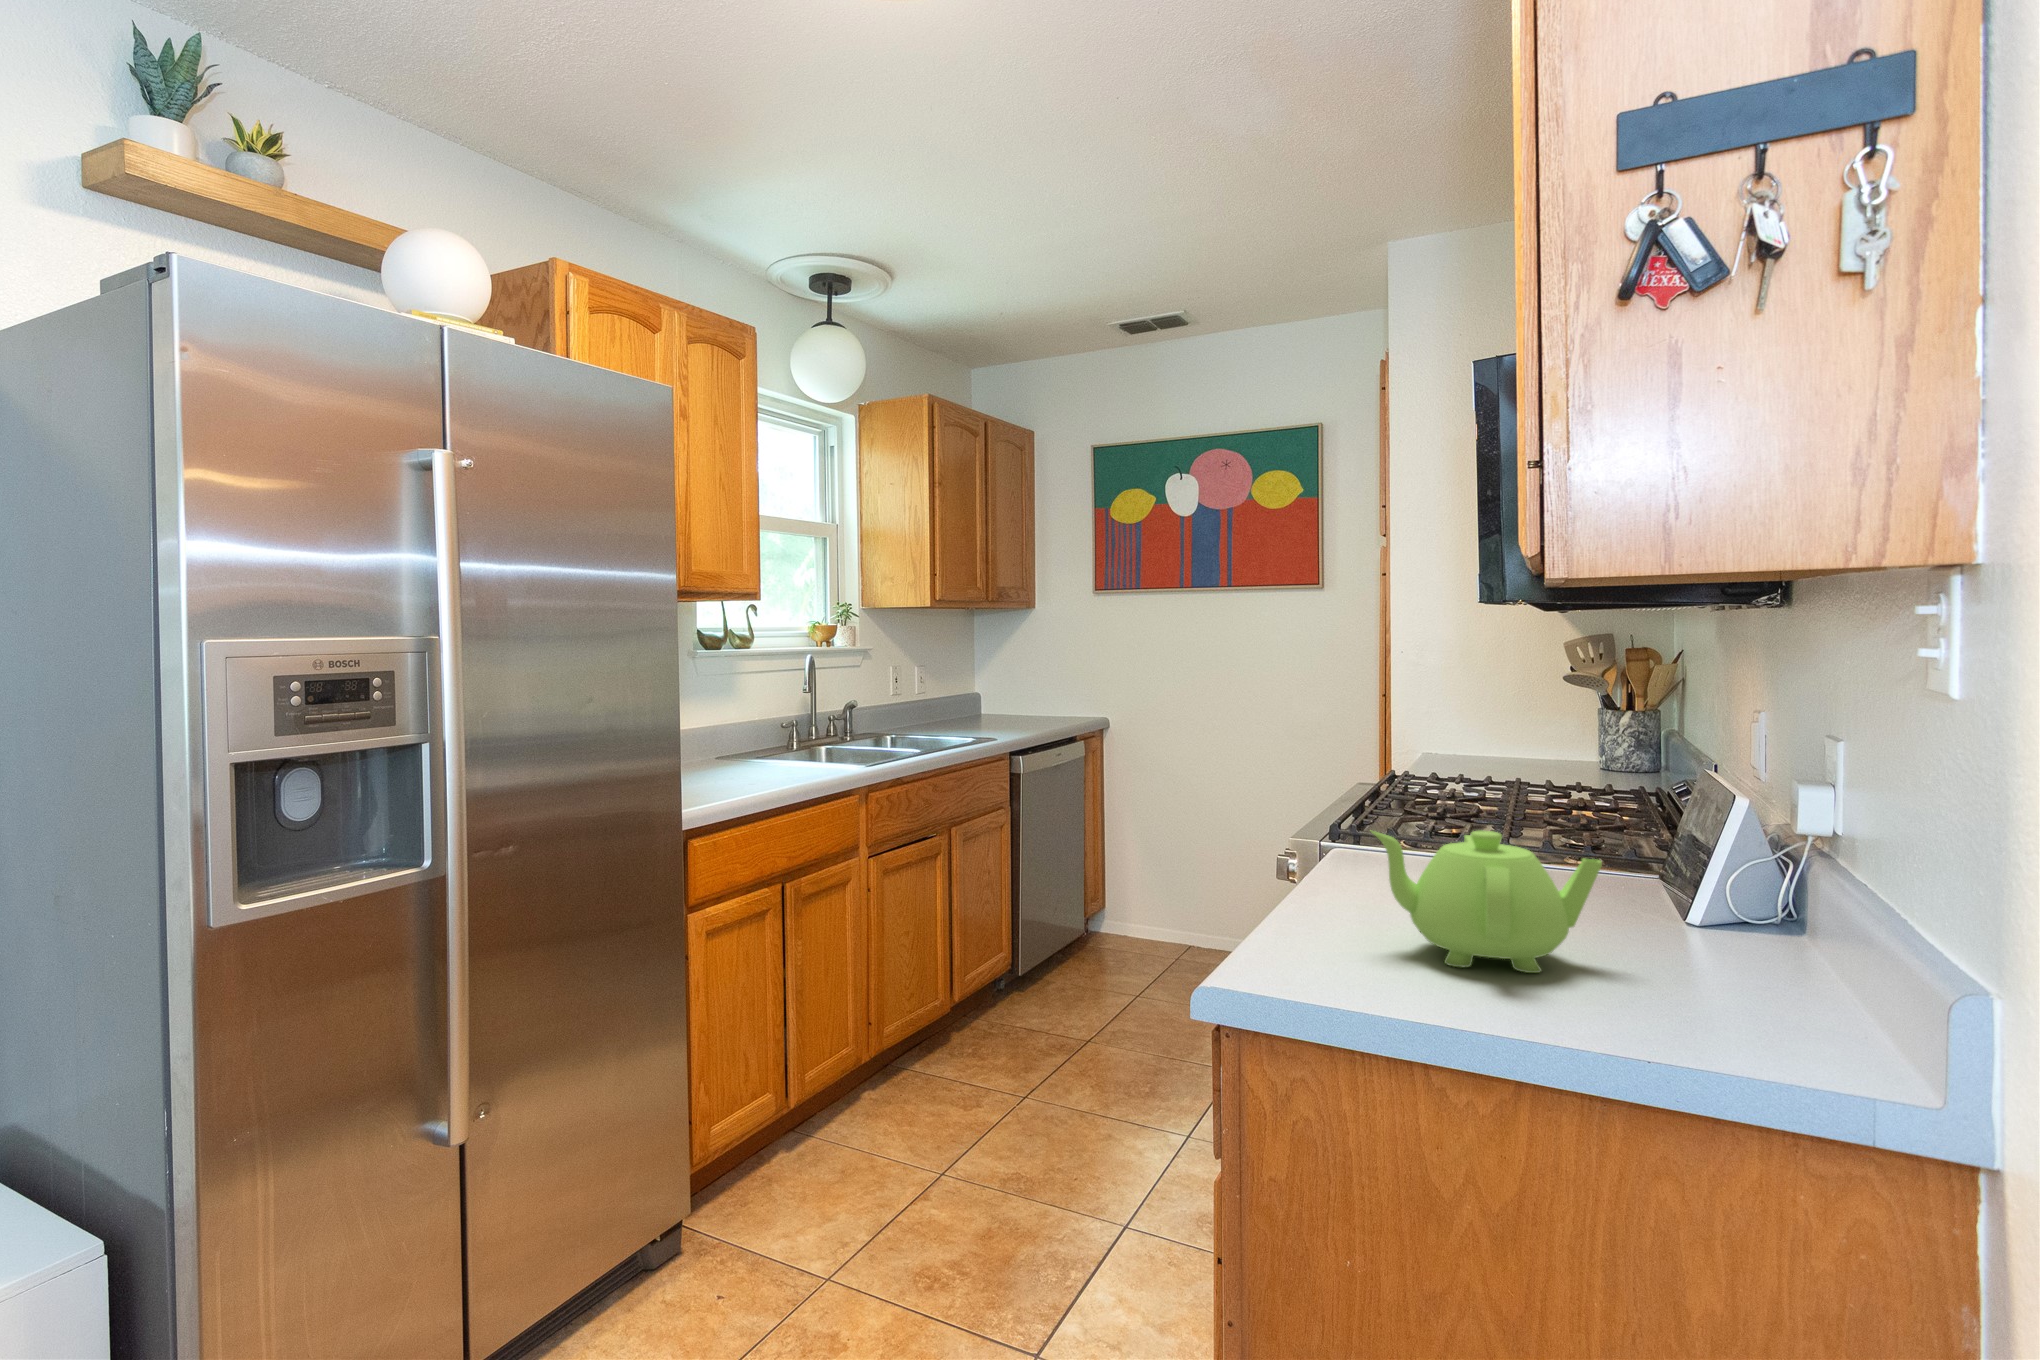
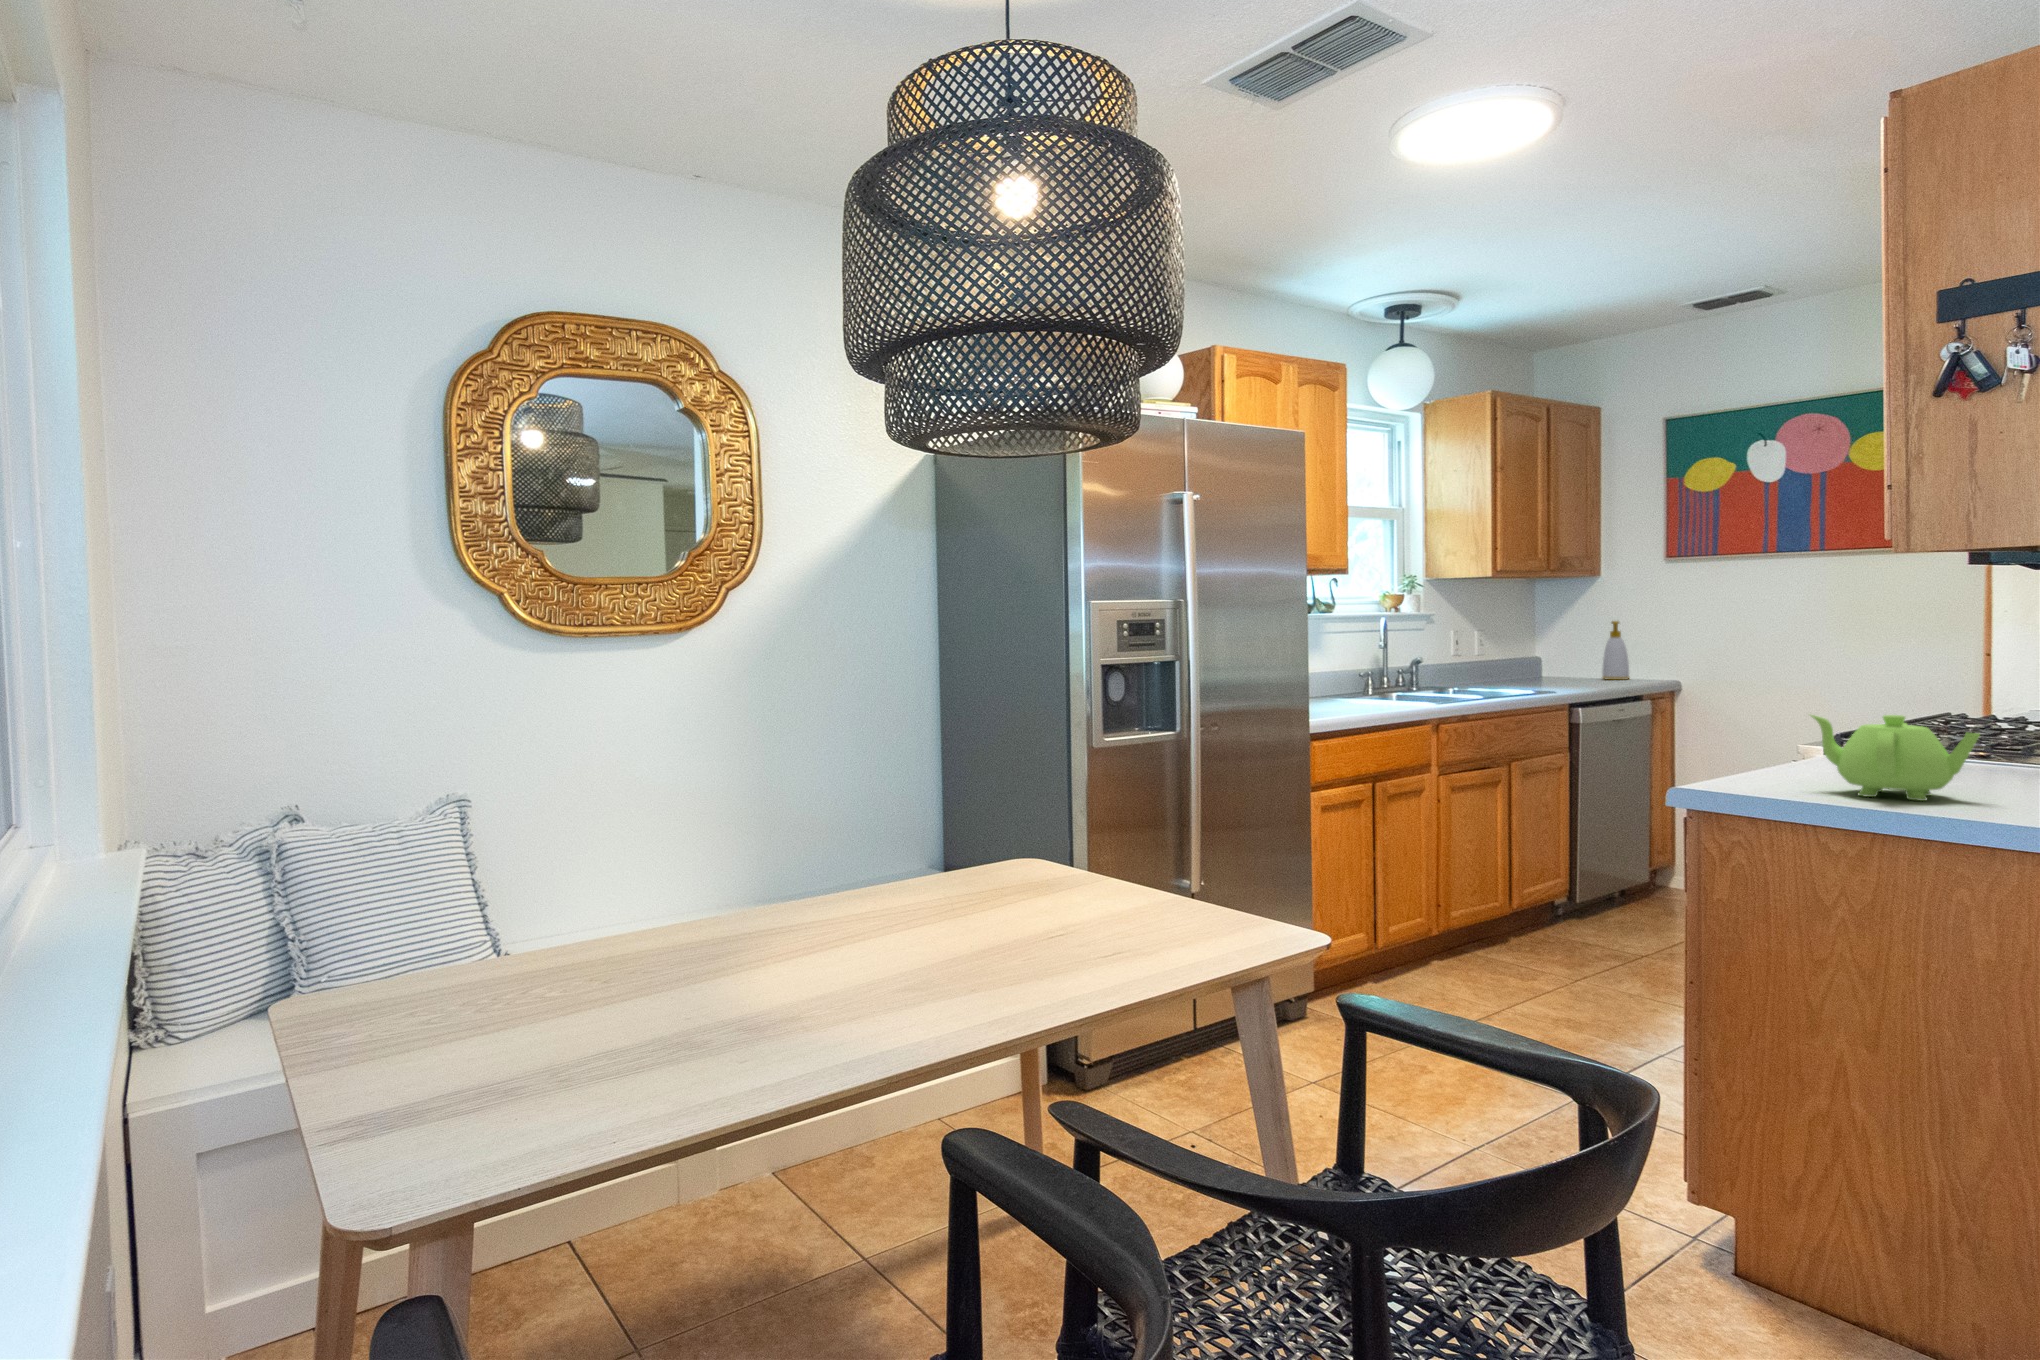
soap bottle: none [1037,656,1064,719] -> present [1602,621,1629,680]

